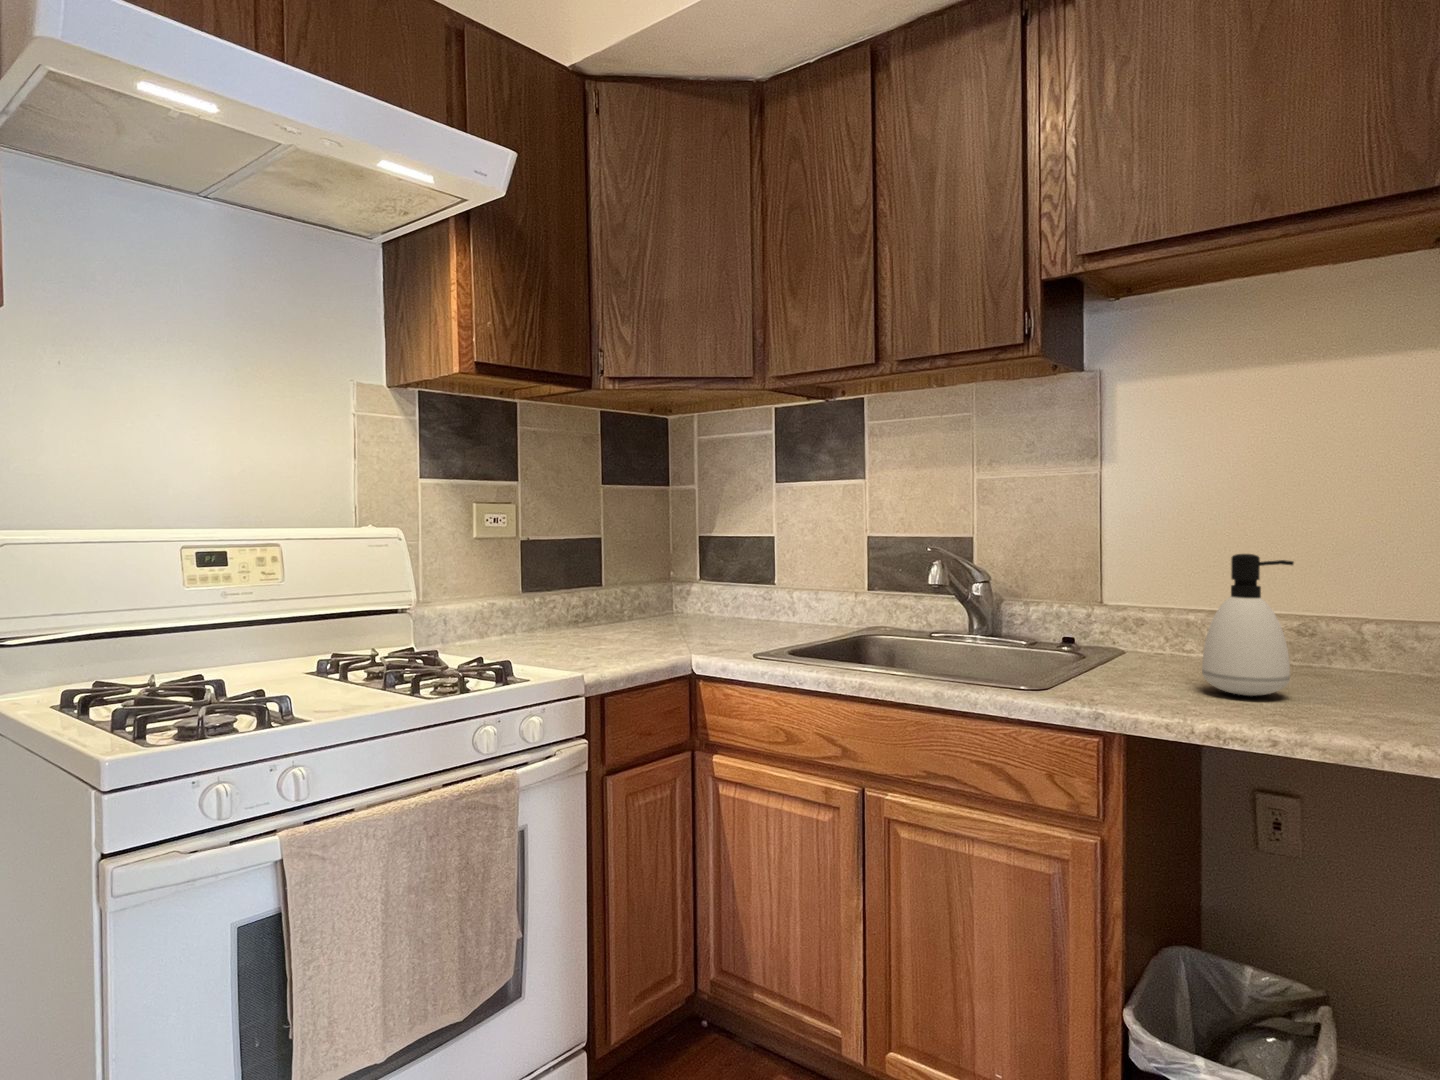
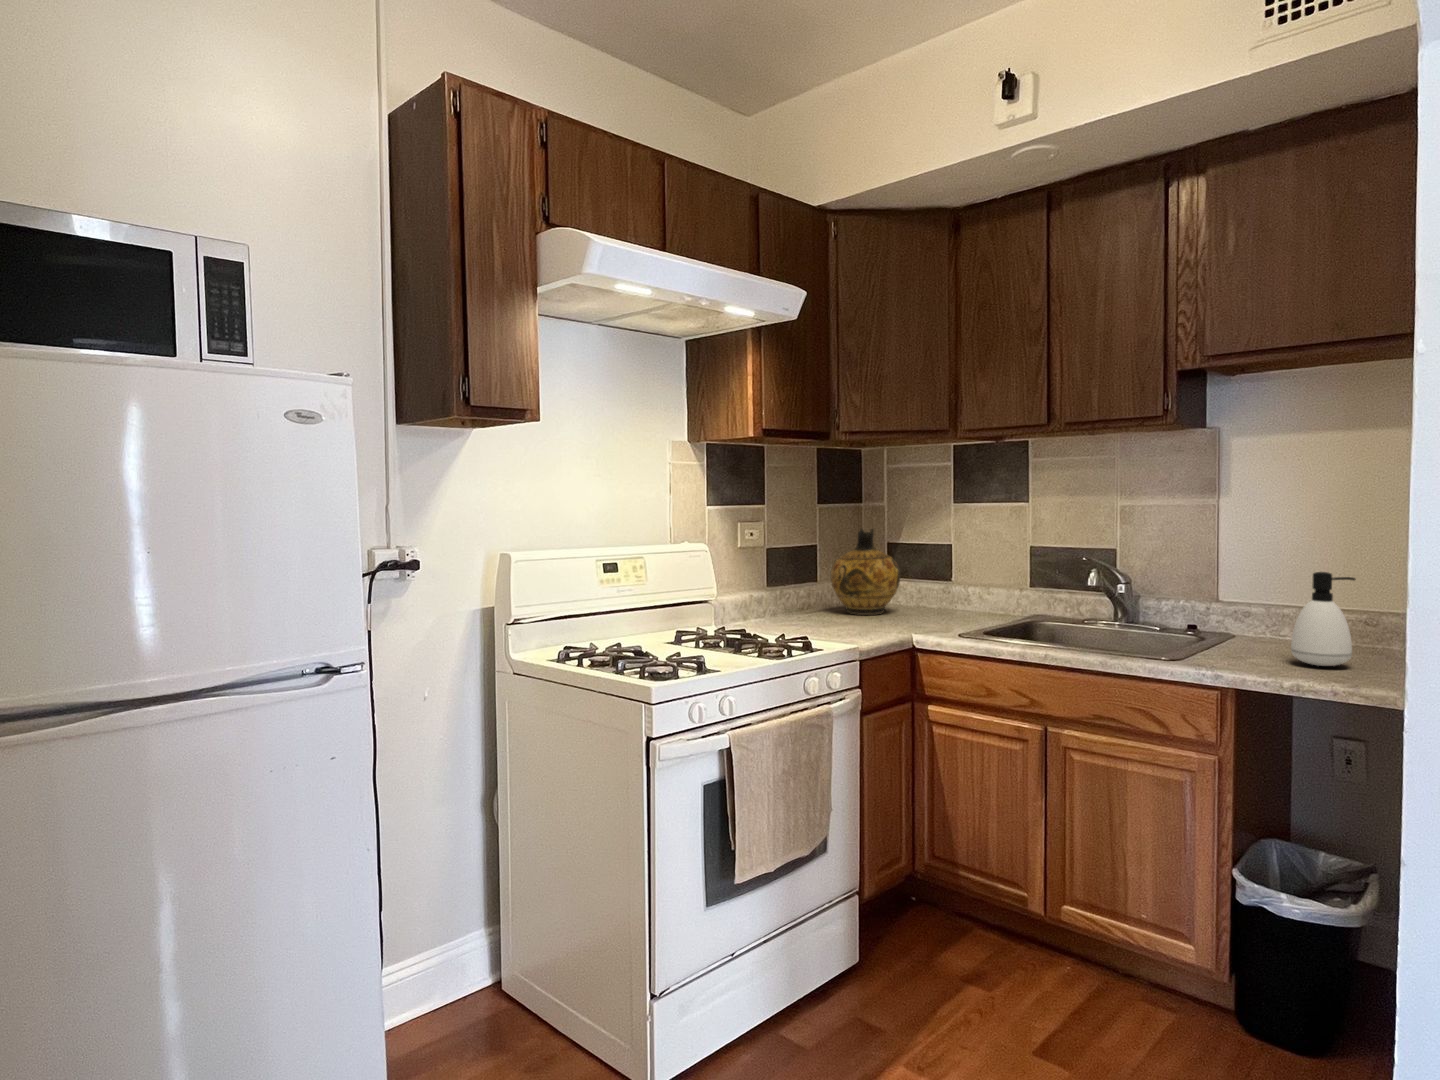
ceramic jug: none [607,512,700,630] -> present [831,528,901,615]

